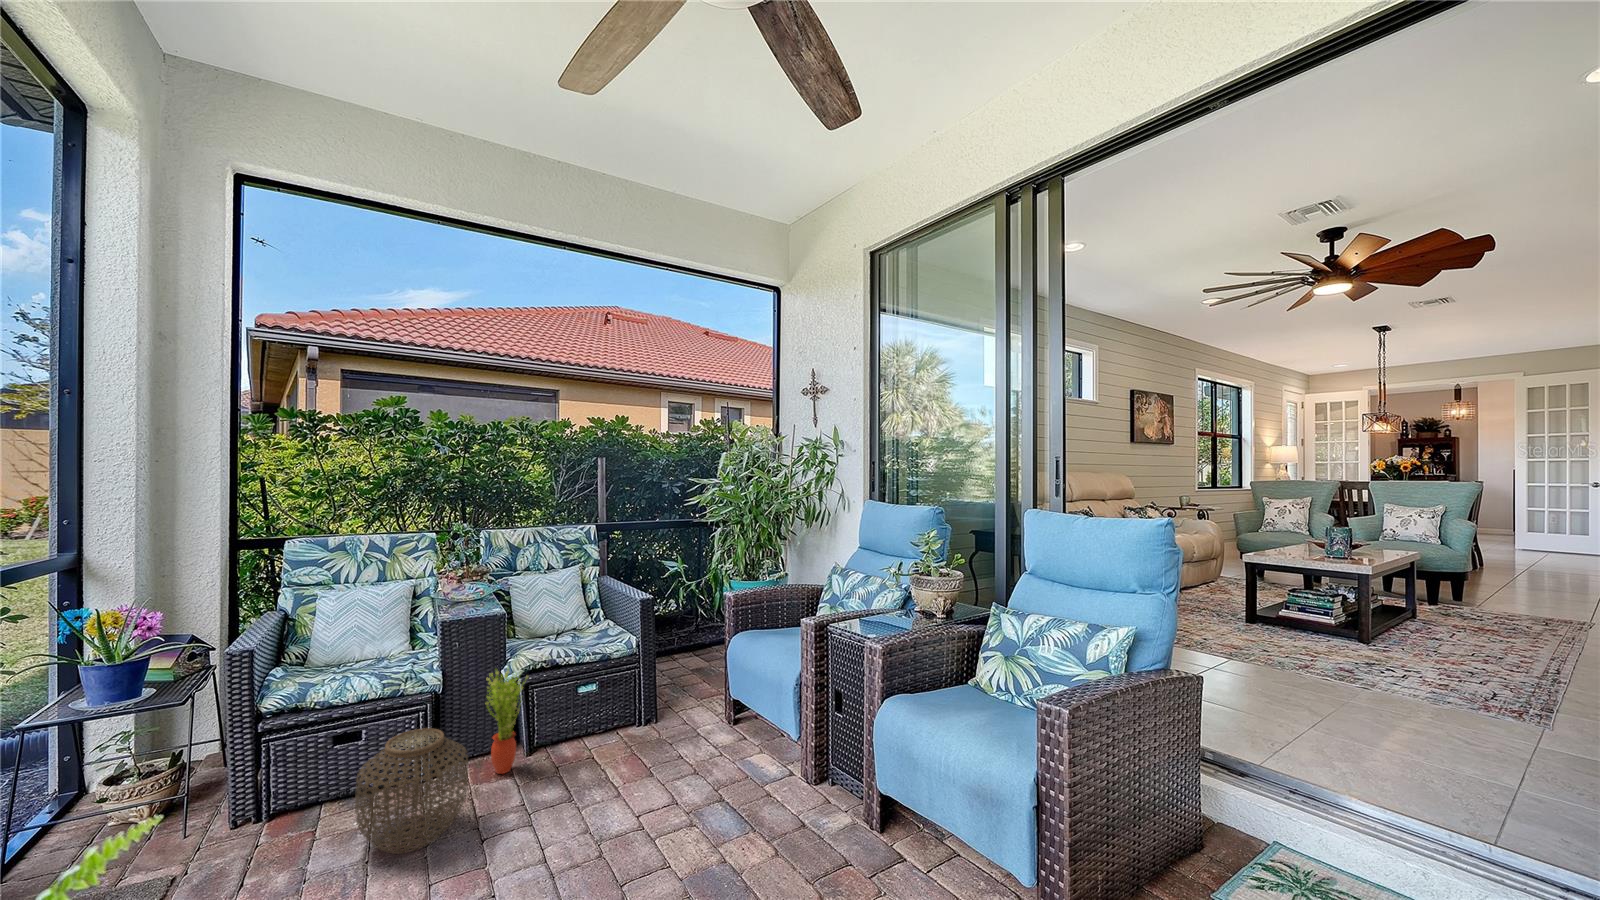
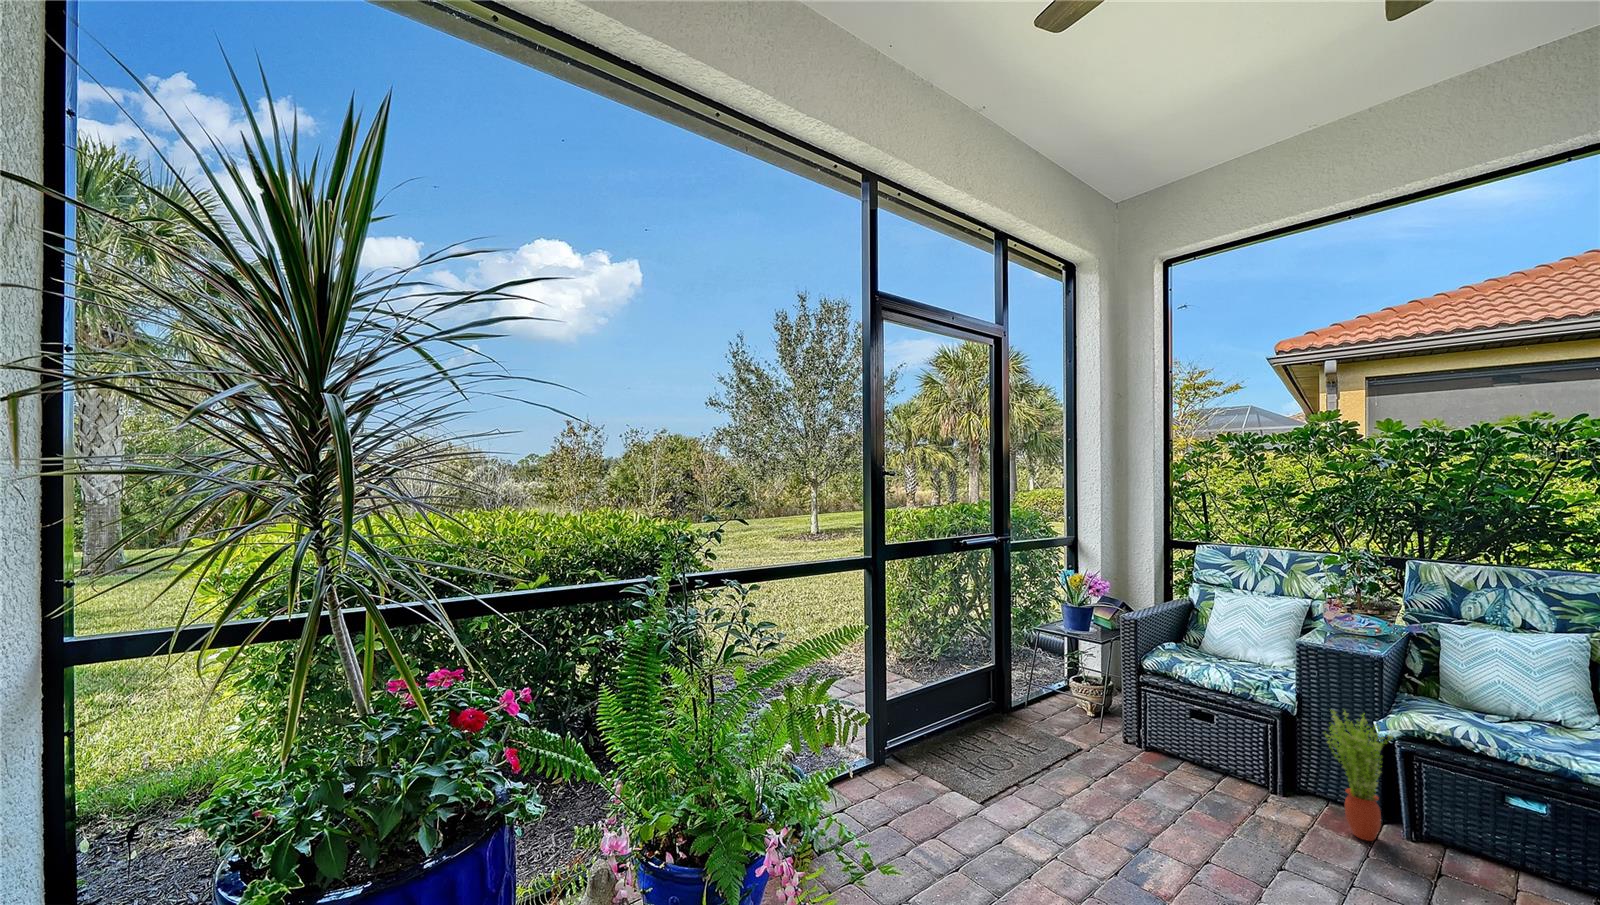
woven basket: present [355,728,468,854] -> none [1164,720,1273,837]

